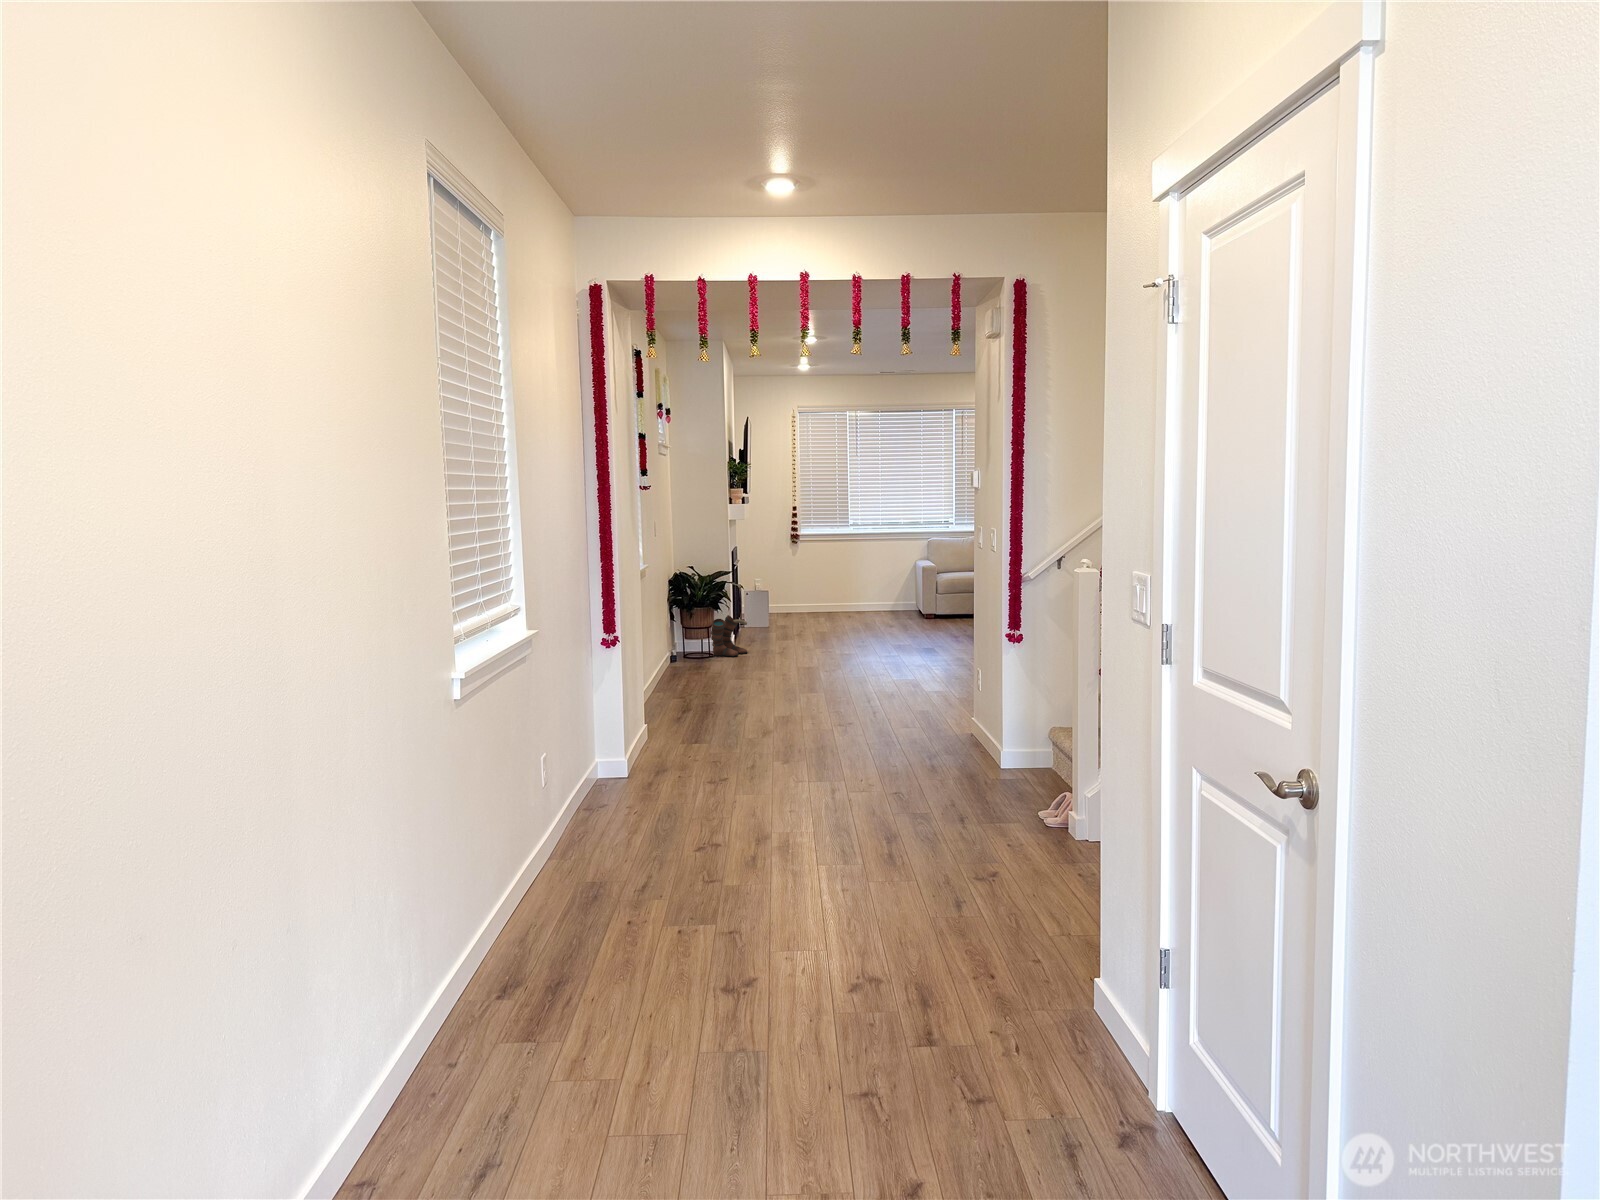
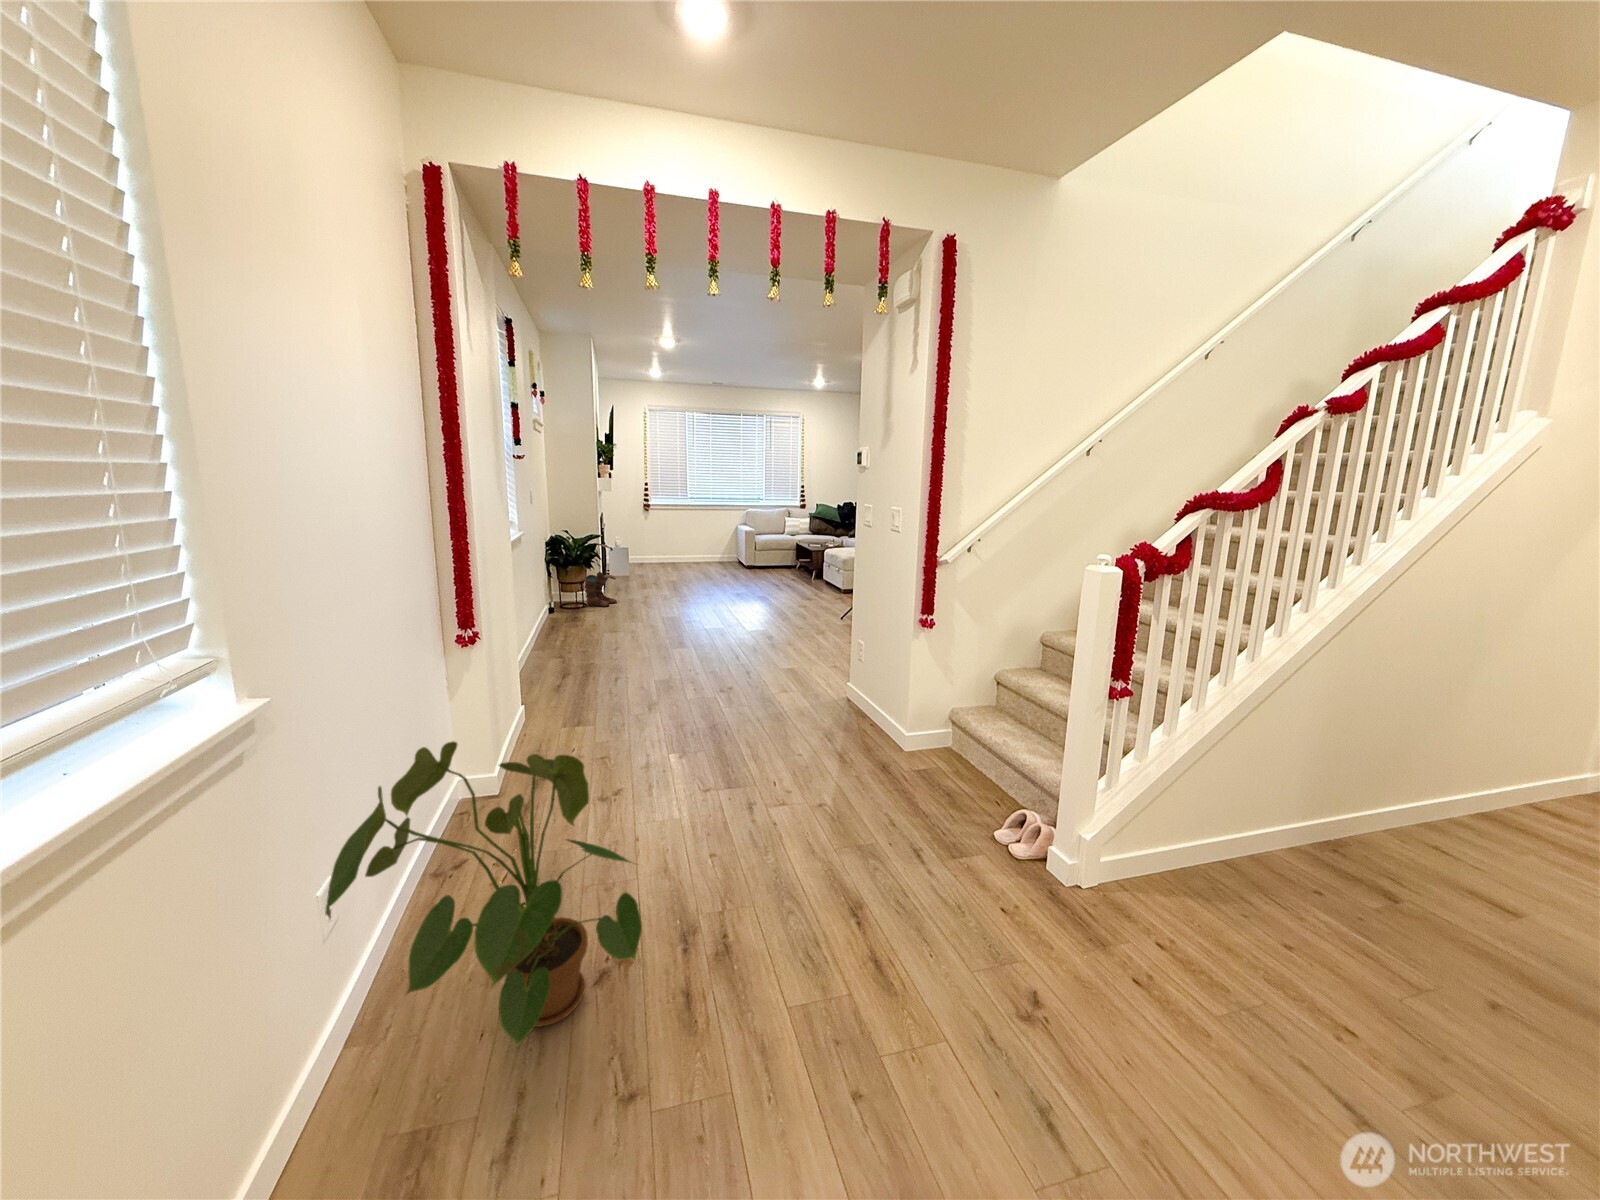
house plant: none [544,691,719,875] -> present [325,742,642,1048]

